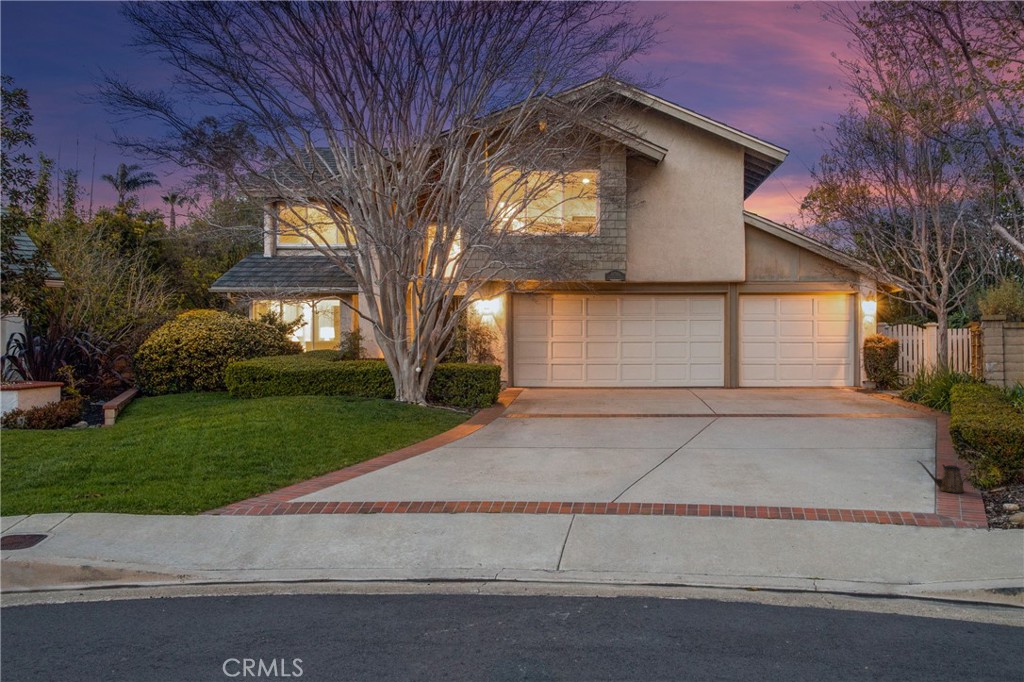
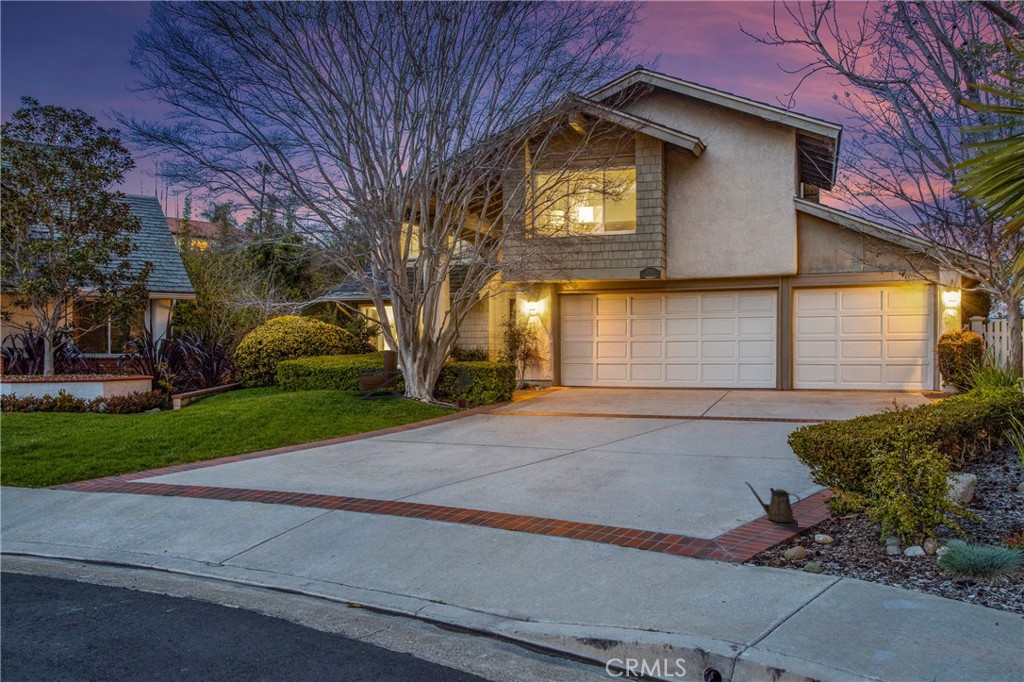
lounge chair: none [340,350,402,404] -> present [358,350,403,399]
potted tree: none [445,367,479,411] -> present [448,367,475,407]

